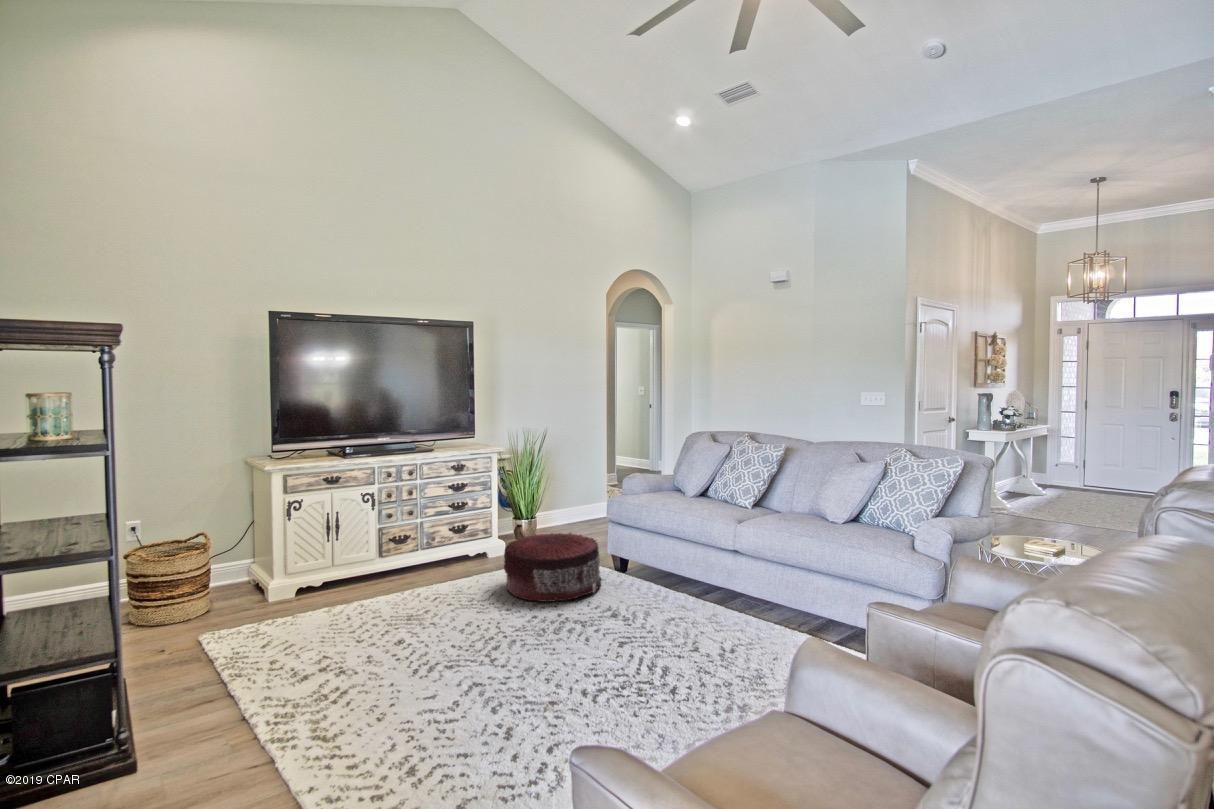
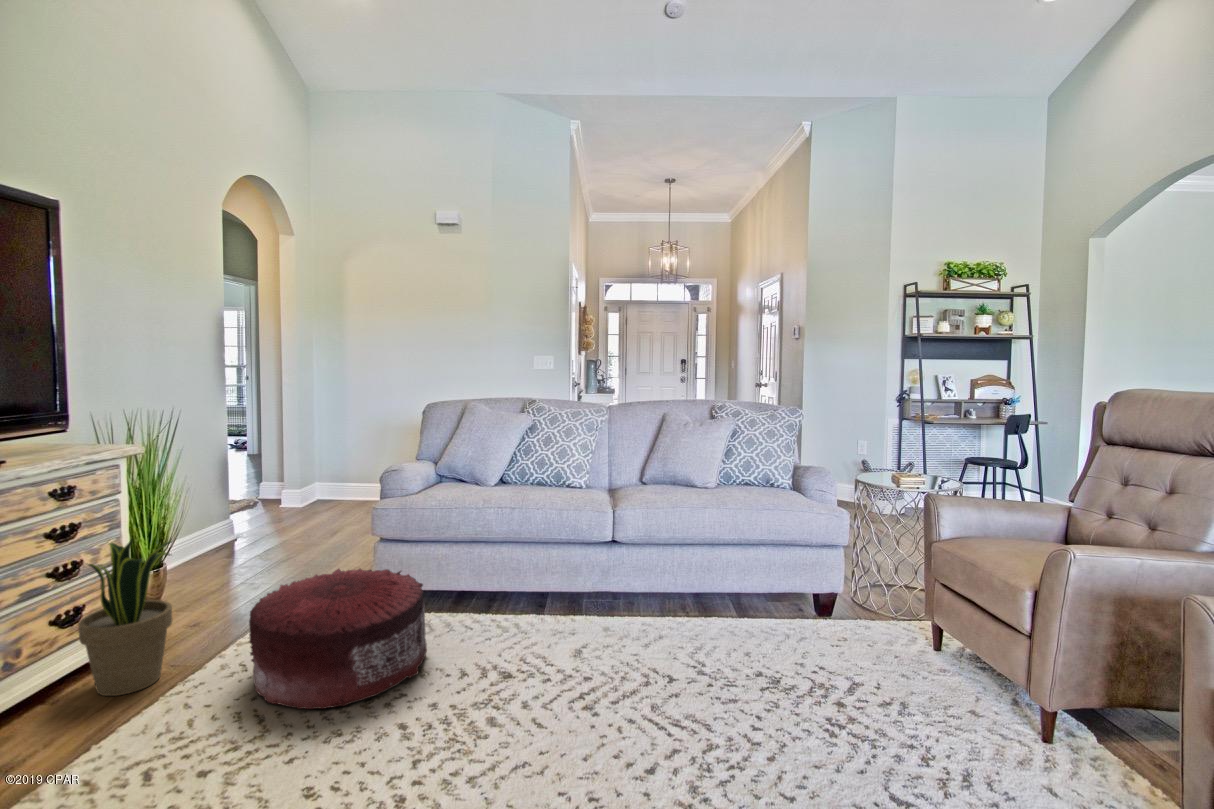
potted plant: none [457,494,500,572] -> present [79,540,172,696]

